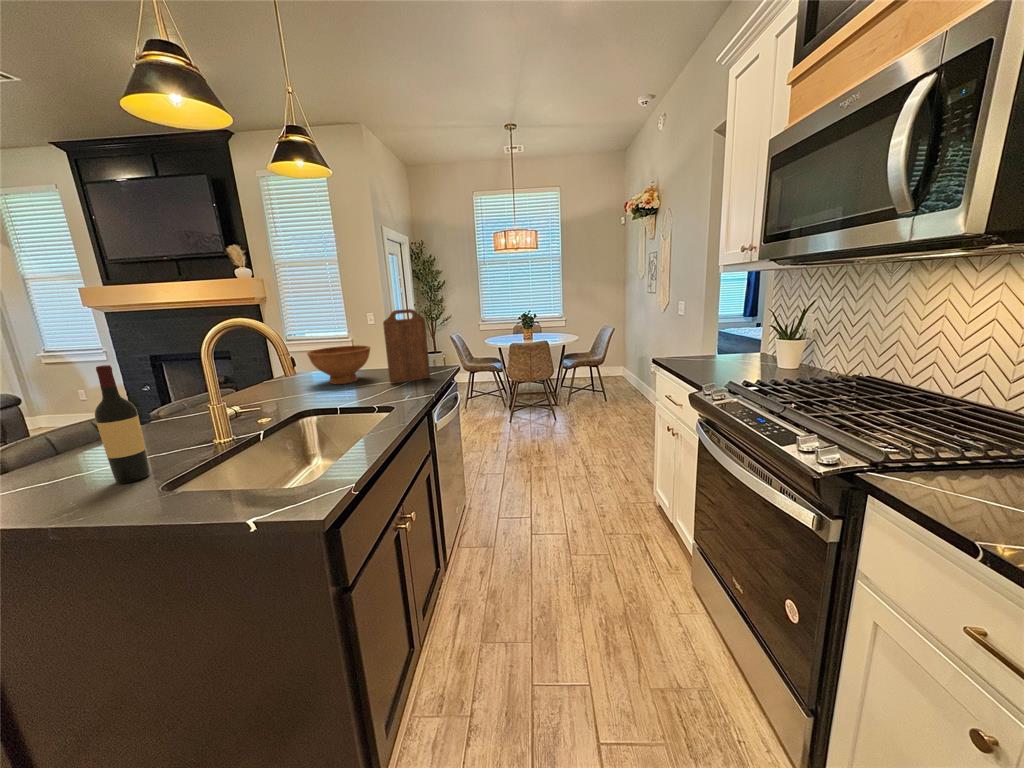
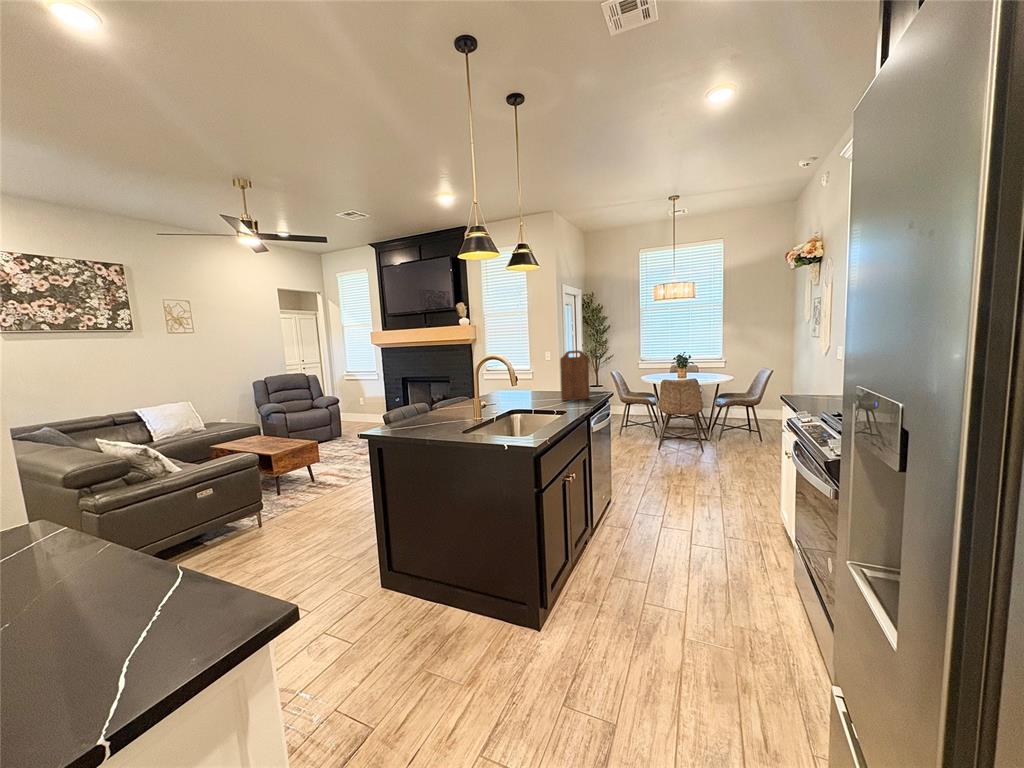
bowl: present [307,345,370,384] -> none [511,374,550,399]
wine bottle: present [95,365,150,483] -> none [428,375,444,433]

